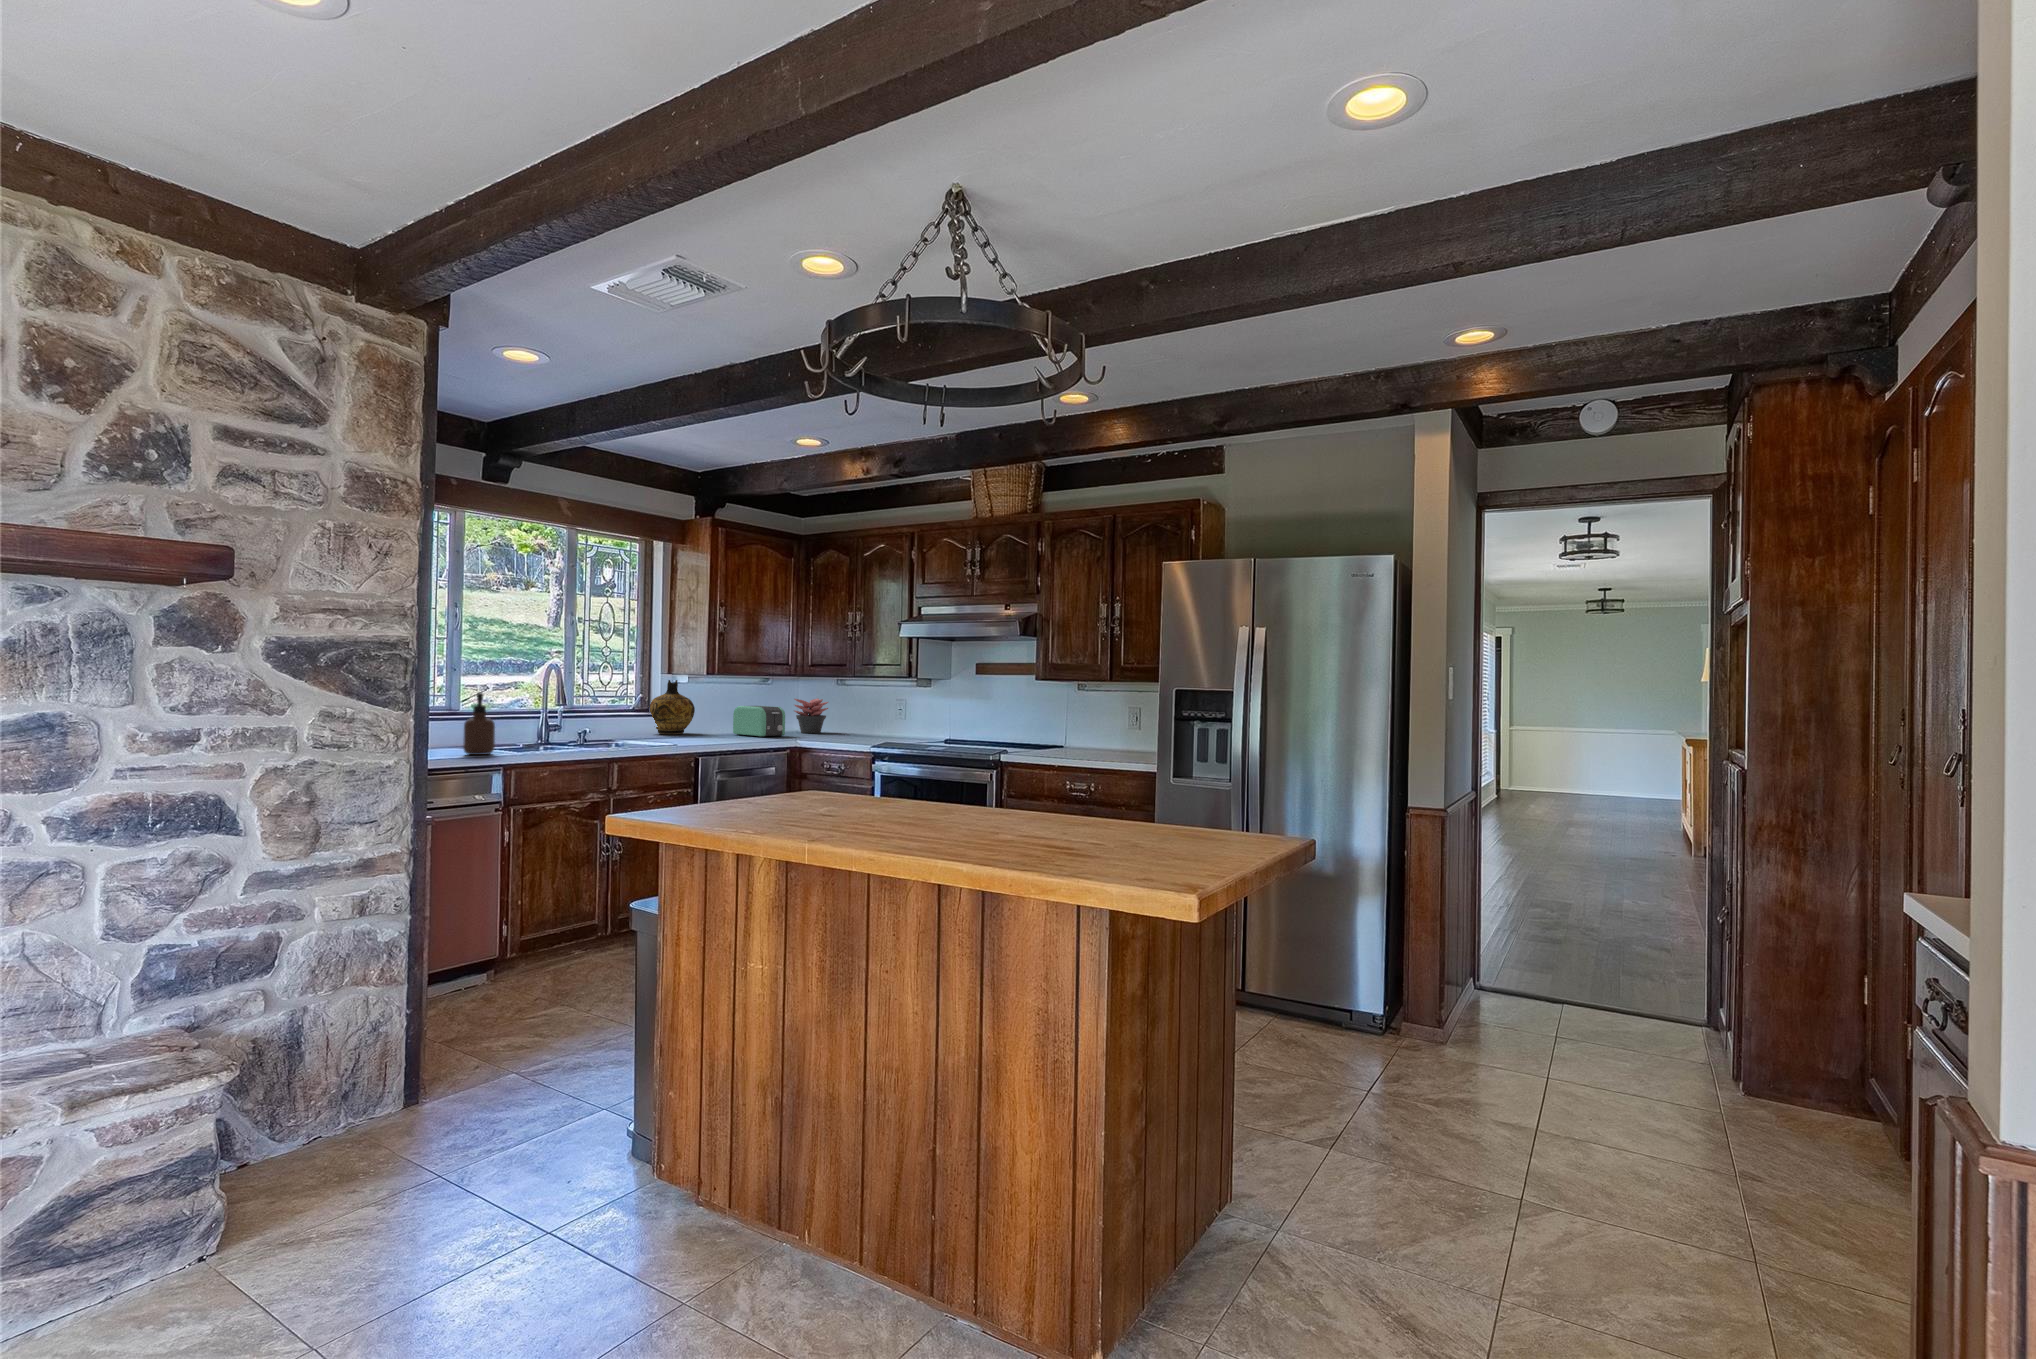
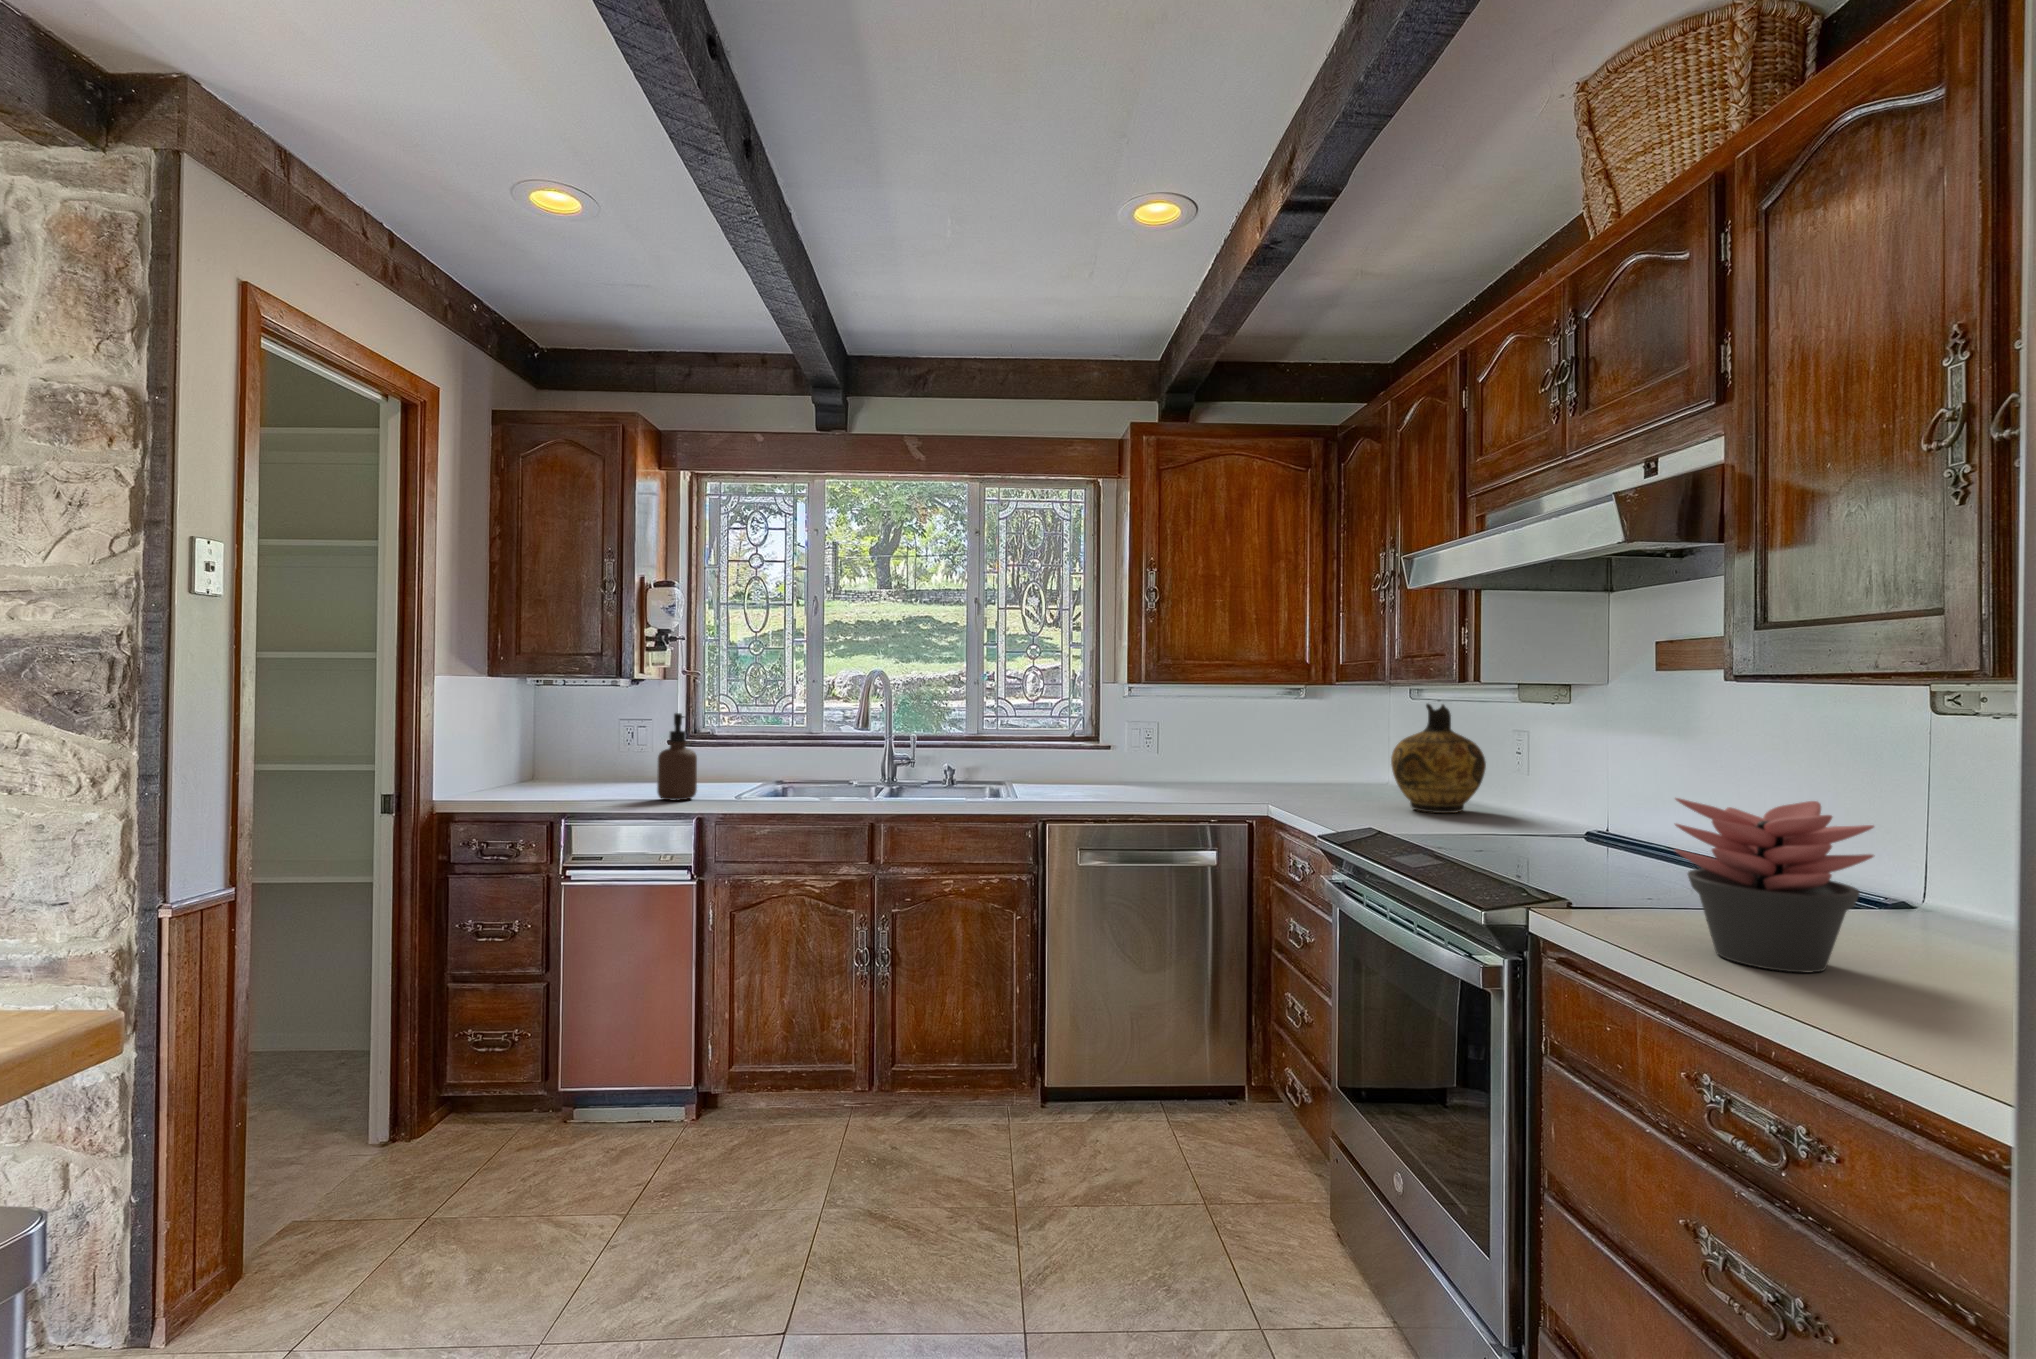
ceramic jug: present [650,680,695,734] -> present [1391,704,1486,813]
succulent plant: present [794,698,828,733] -> present [1675,798,1874,972]
toaster: present [733,706,785,737] -> none [1168,743,1229,803]

